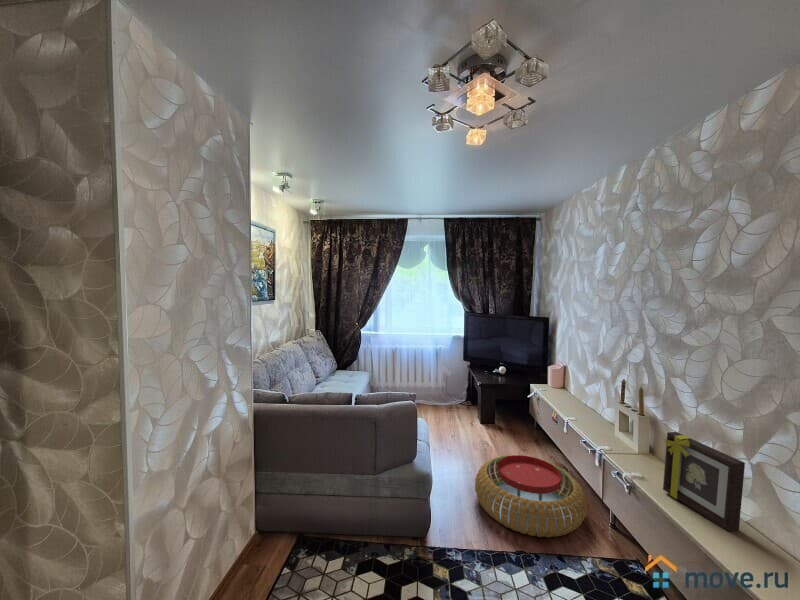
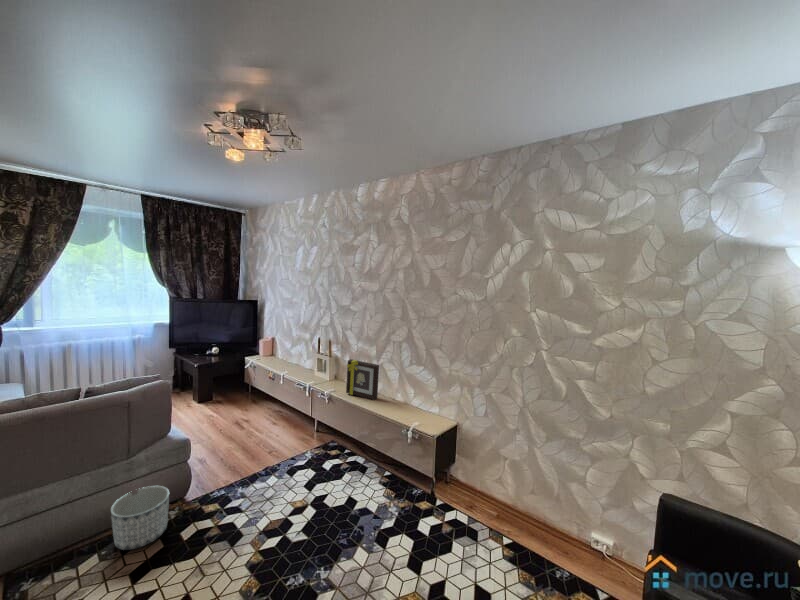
pouf: present [475,455,587,538] -> none [217,406,302,460]
planter: none [350,510,400,580] -> present [111,486,169,550]

